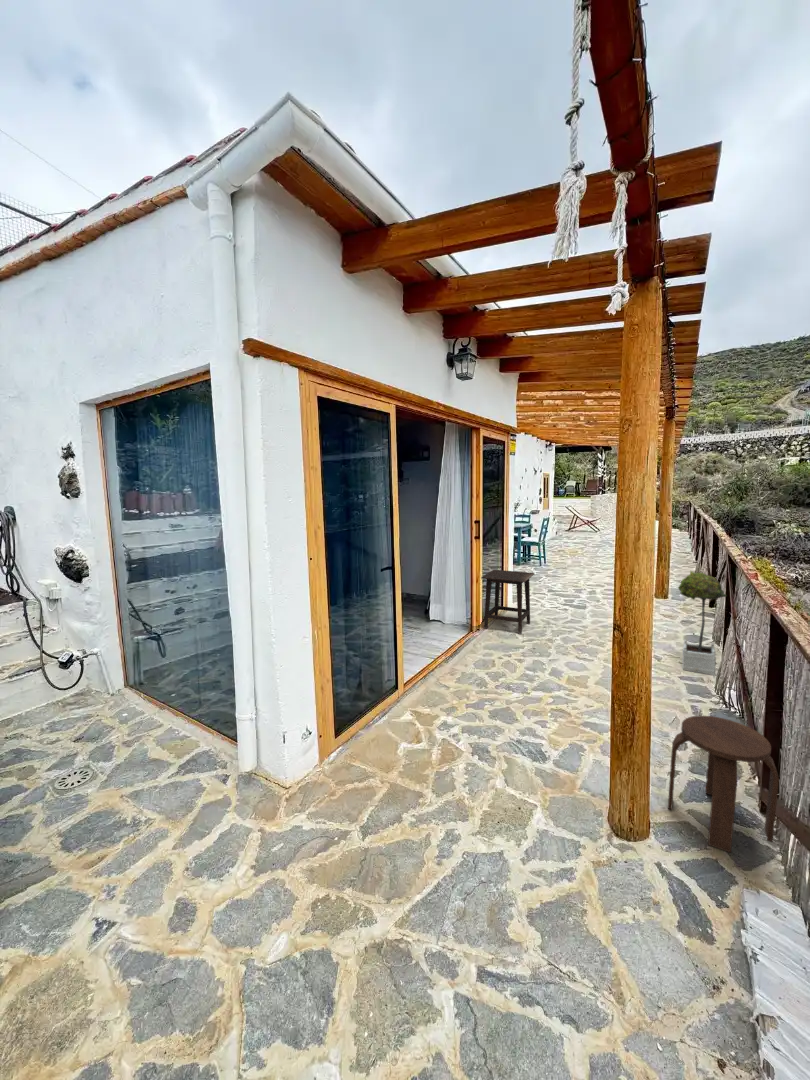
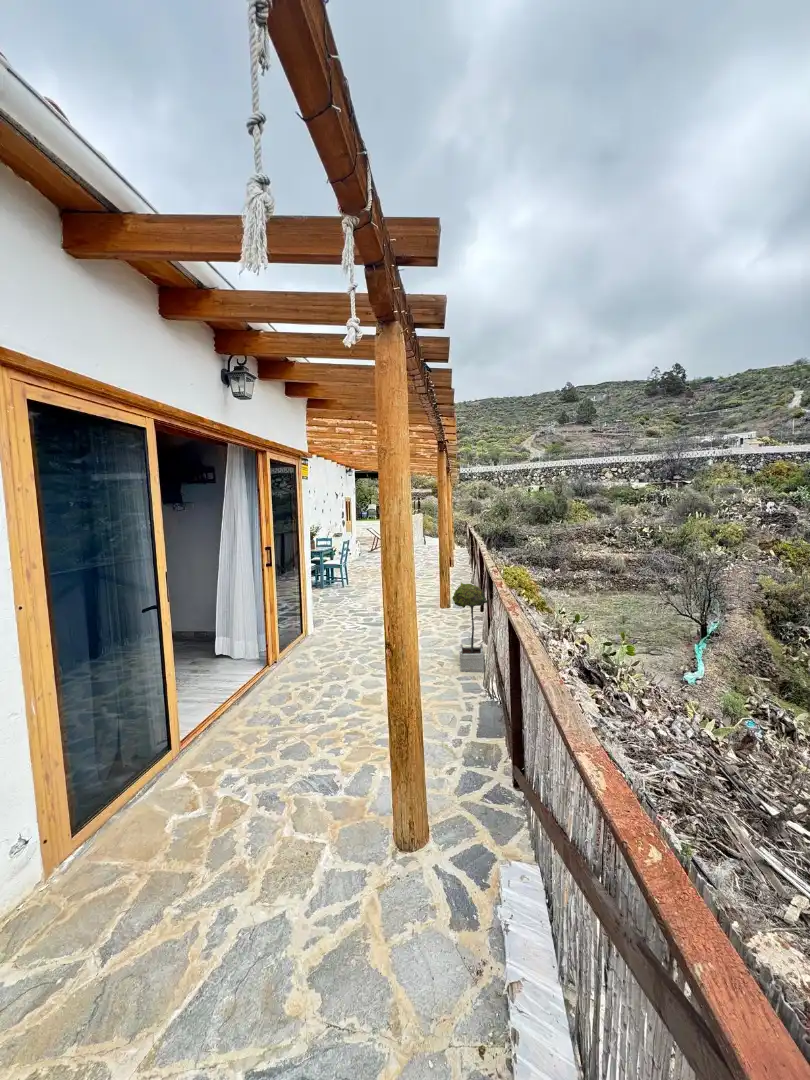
side table: present [481,570,534,634] -> none [276,596,331,660]
stool: present [668,716,779,852] -> none [445,713,524,835]

